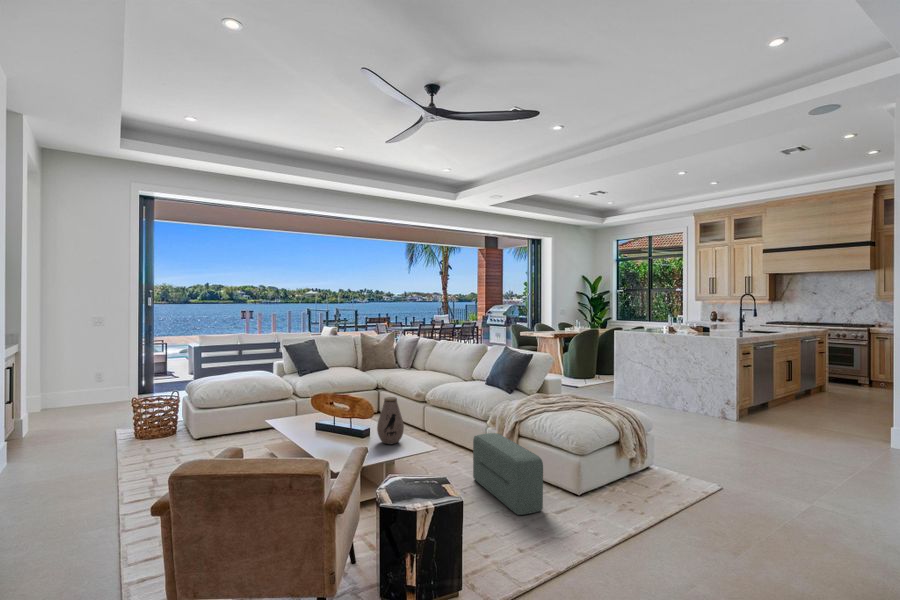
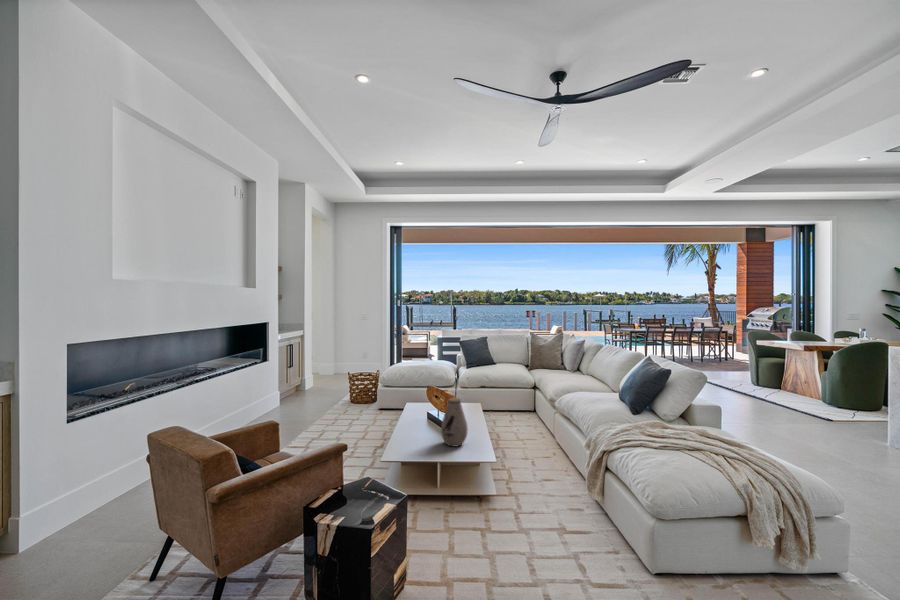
pouf: present [473,433,543,515] -> none [537,457,579,576]

